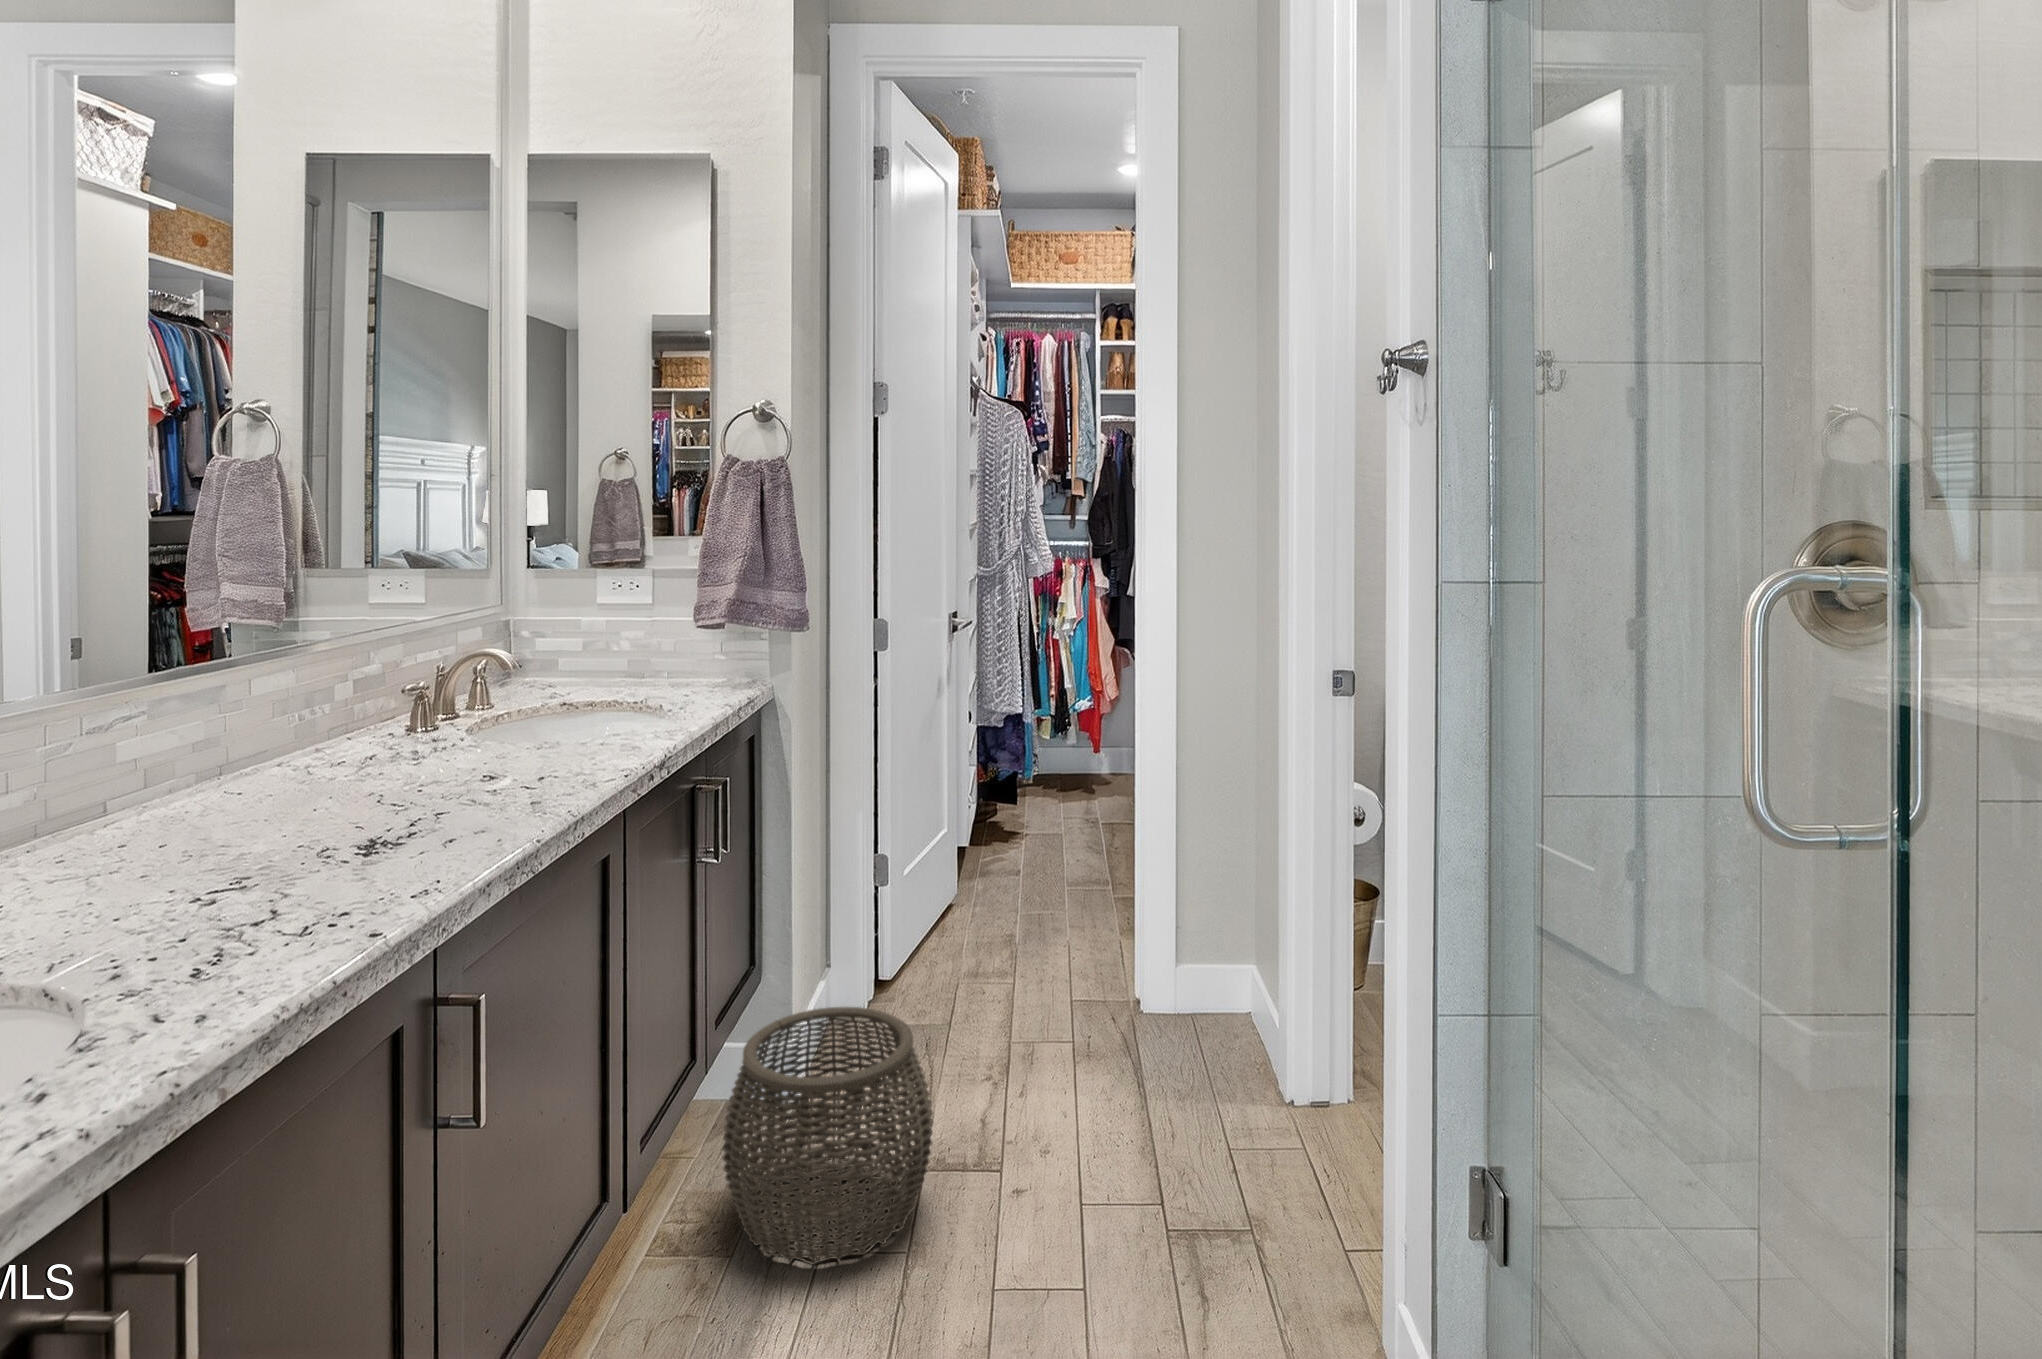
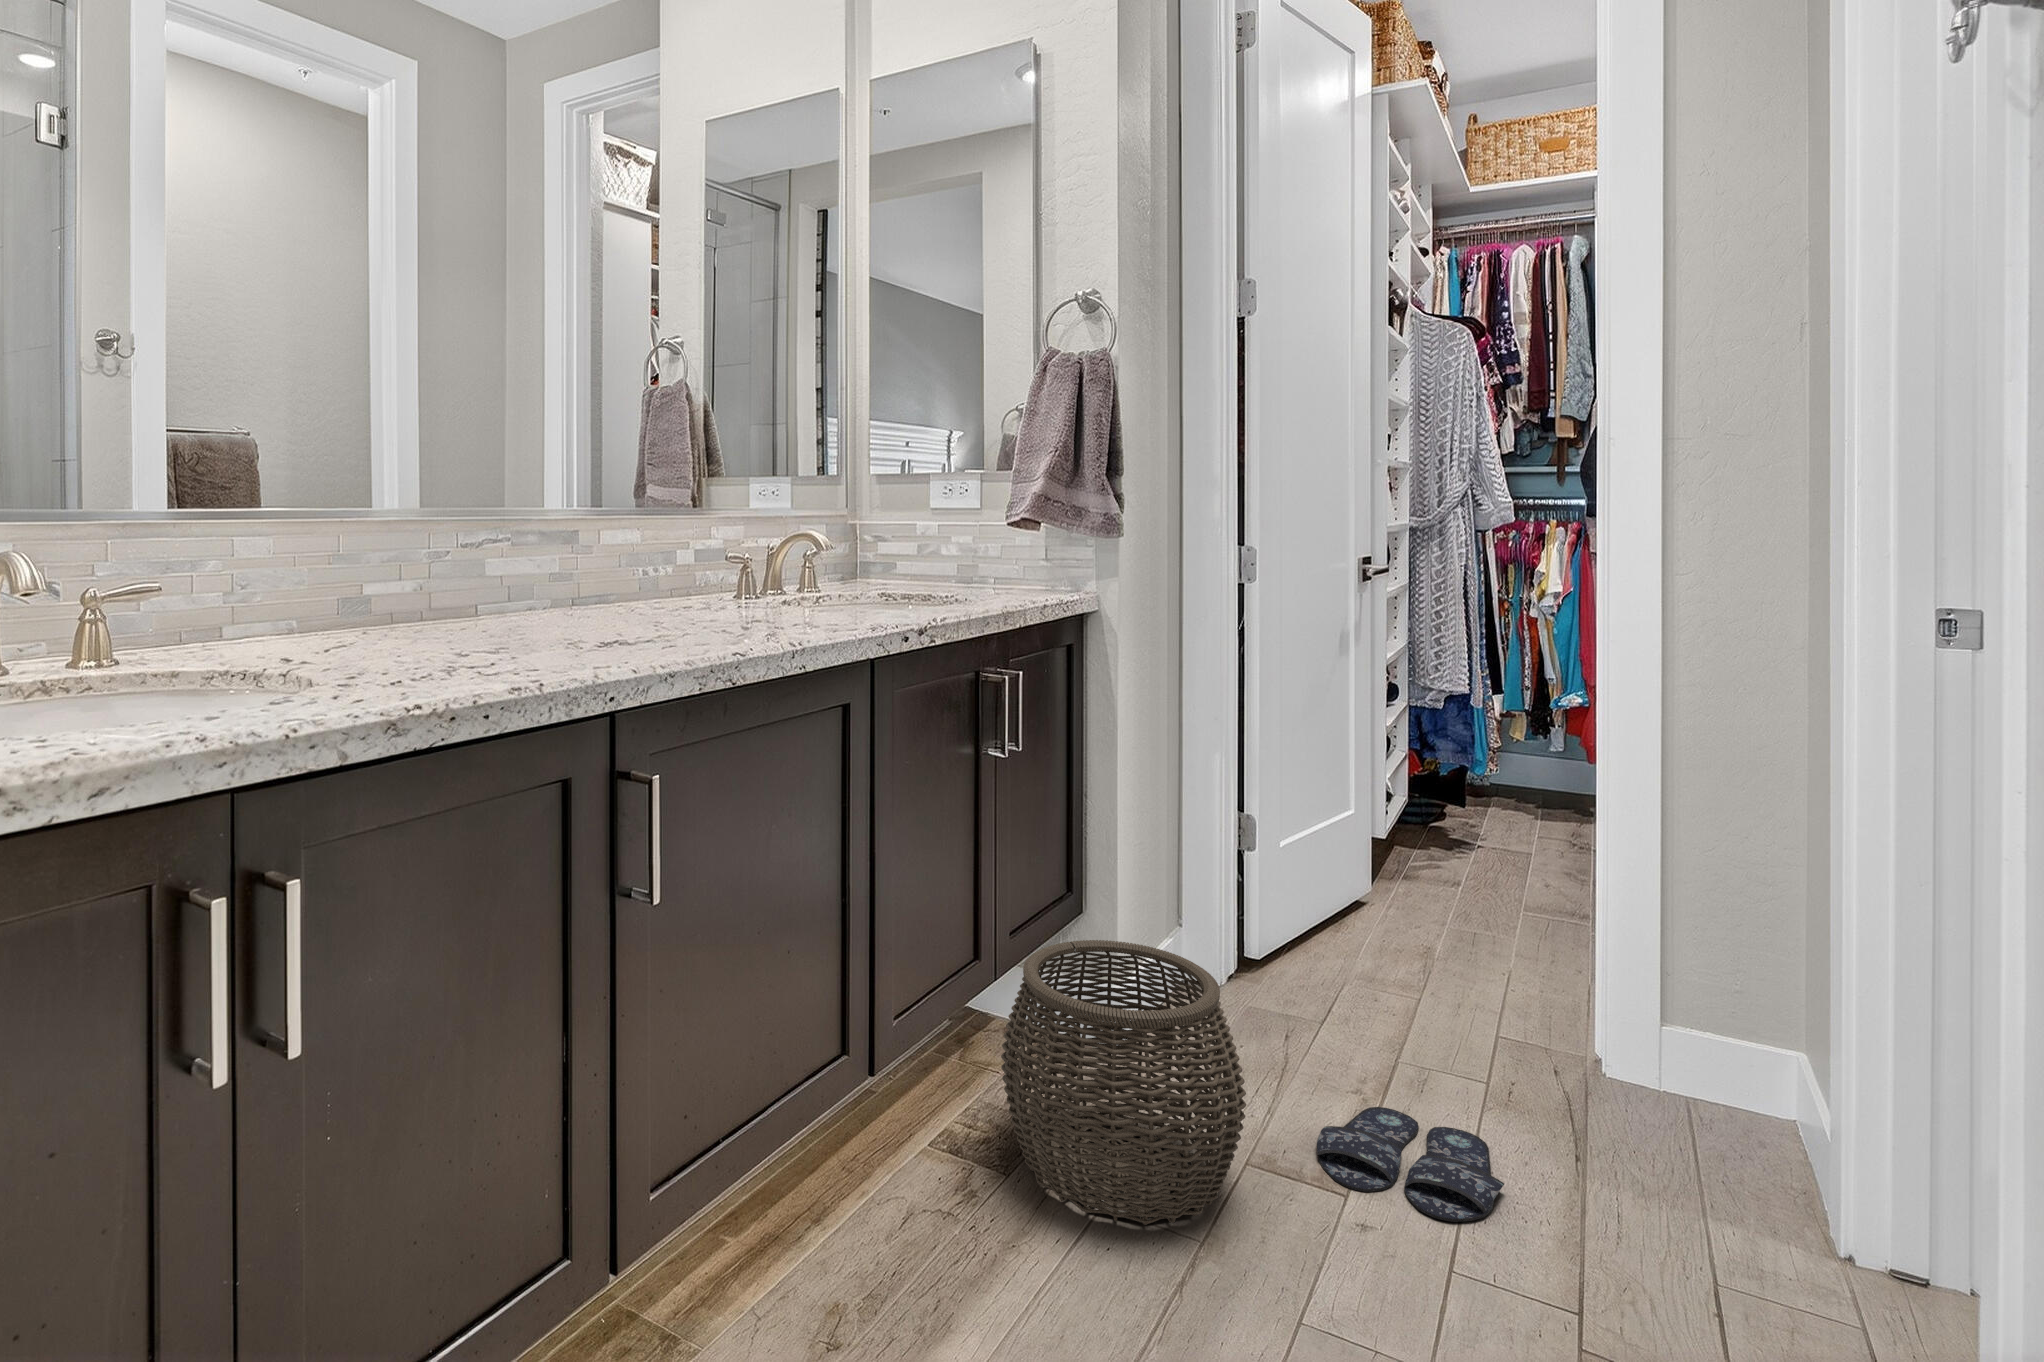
slippers: none [973,1084,1100,1162] -> present [1317,1107,1504,1222]

